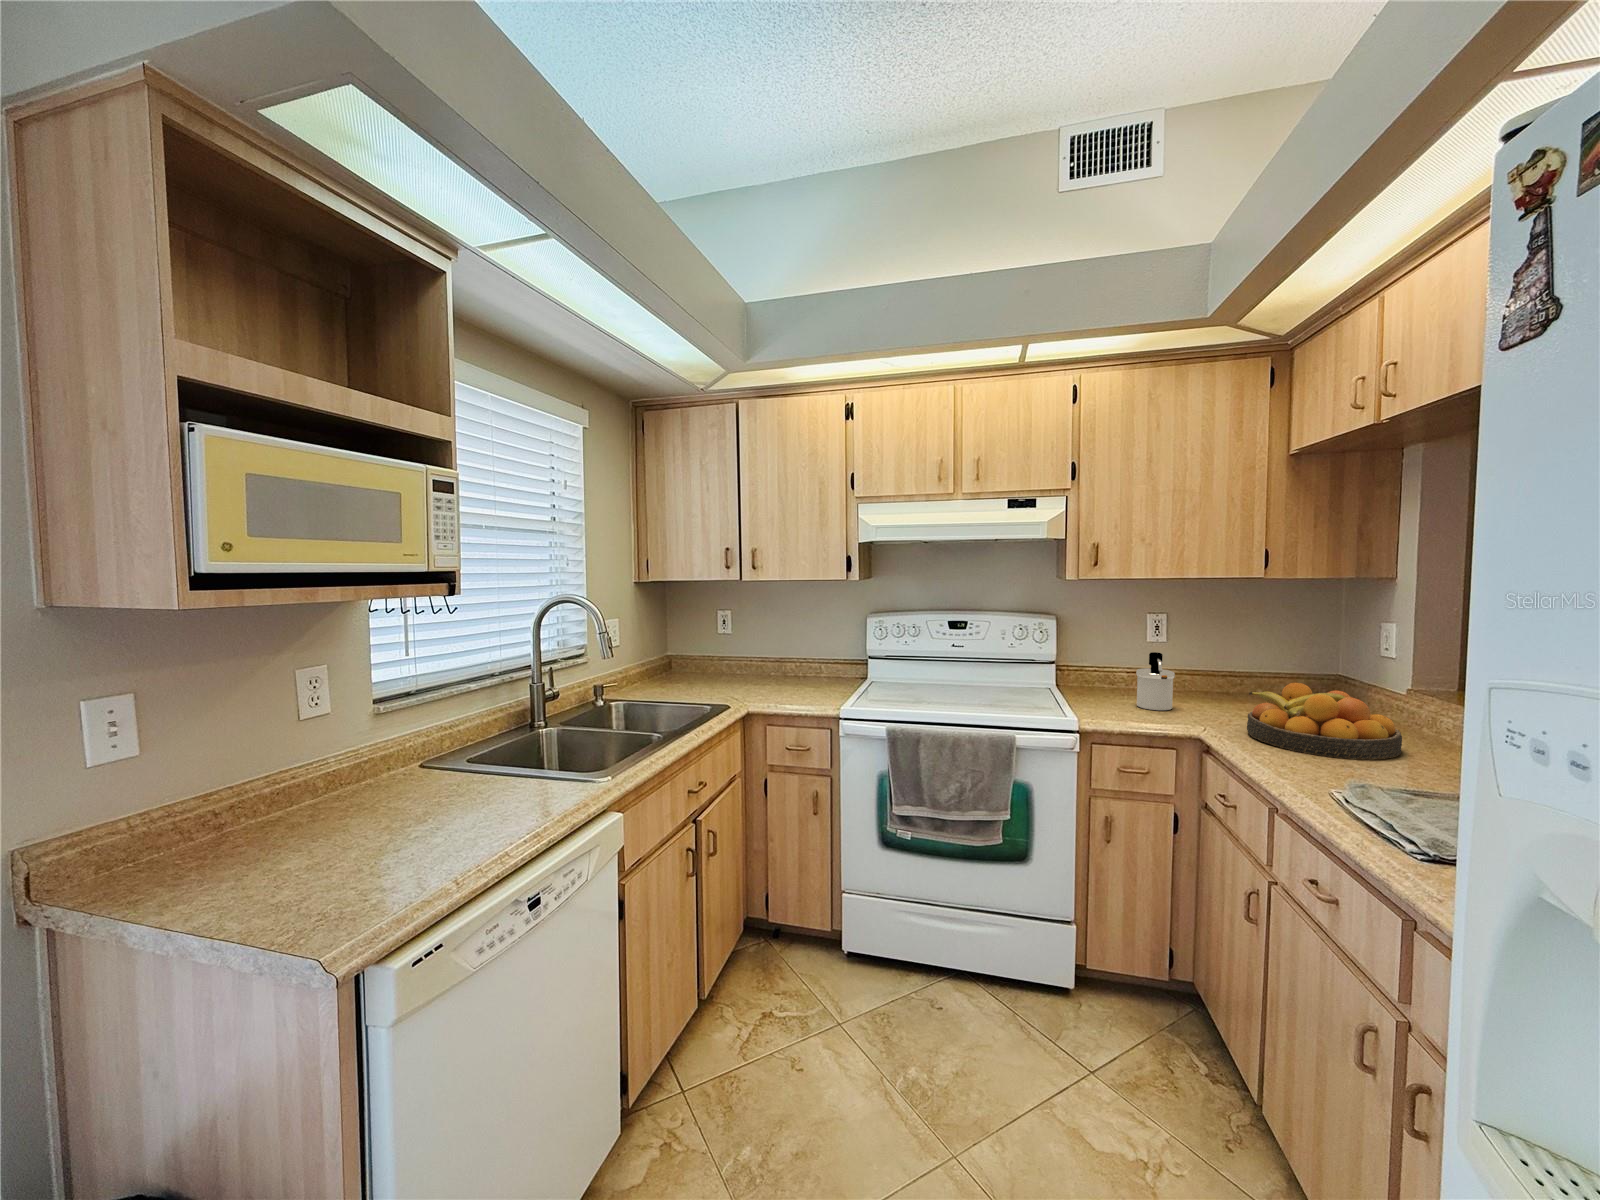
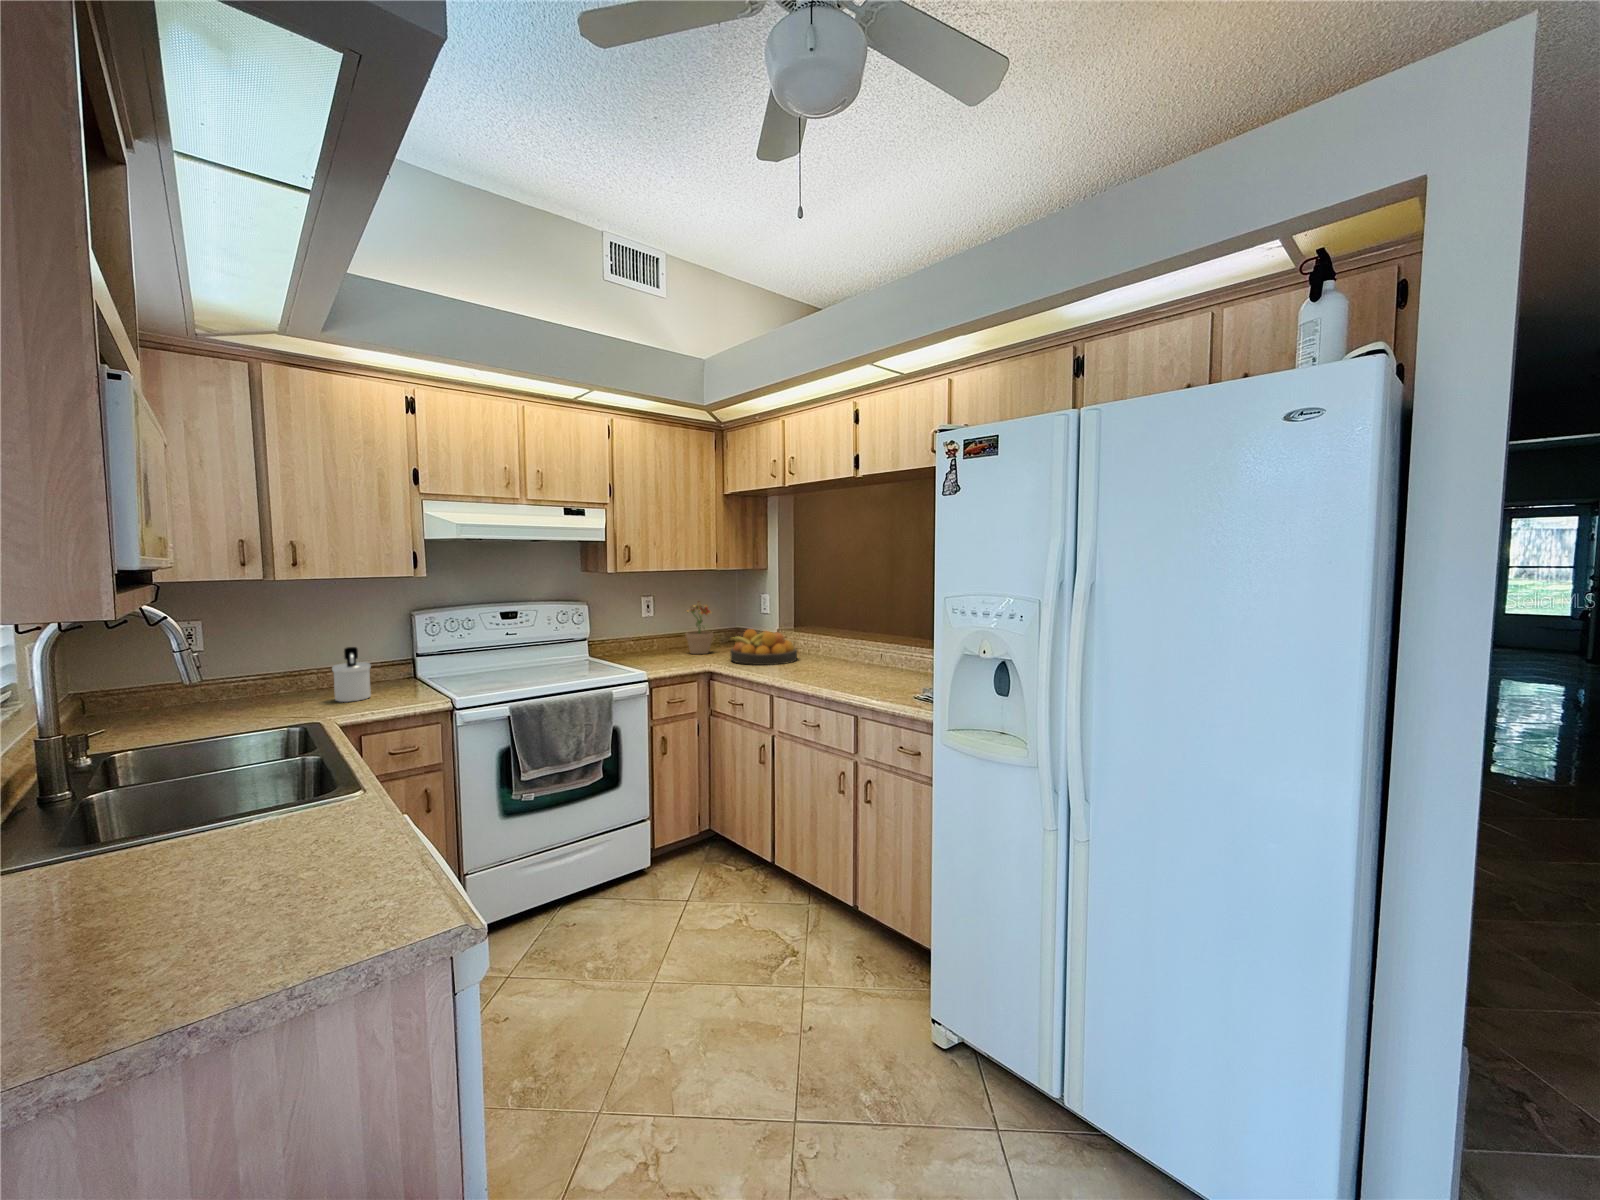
potted plant: none [1201,625,1257,709] -> present [686,604,713,654]
soap dispenser: present [1136,652,1175,710] -> present [332,647,371,702]

